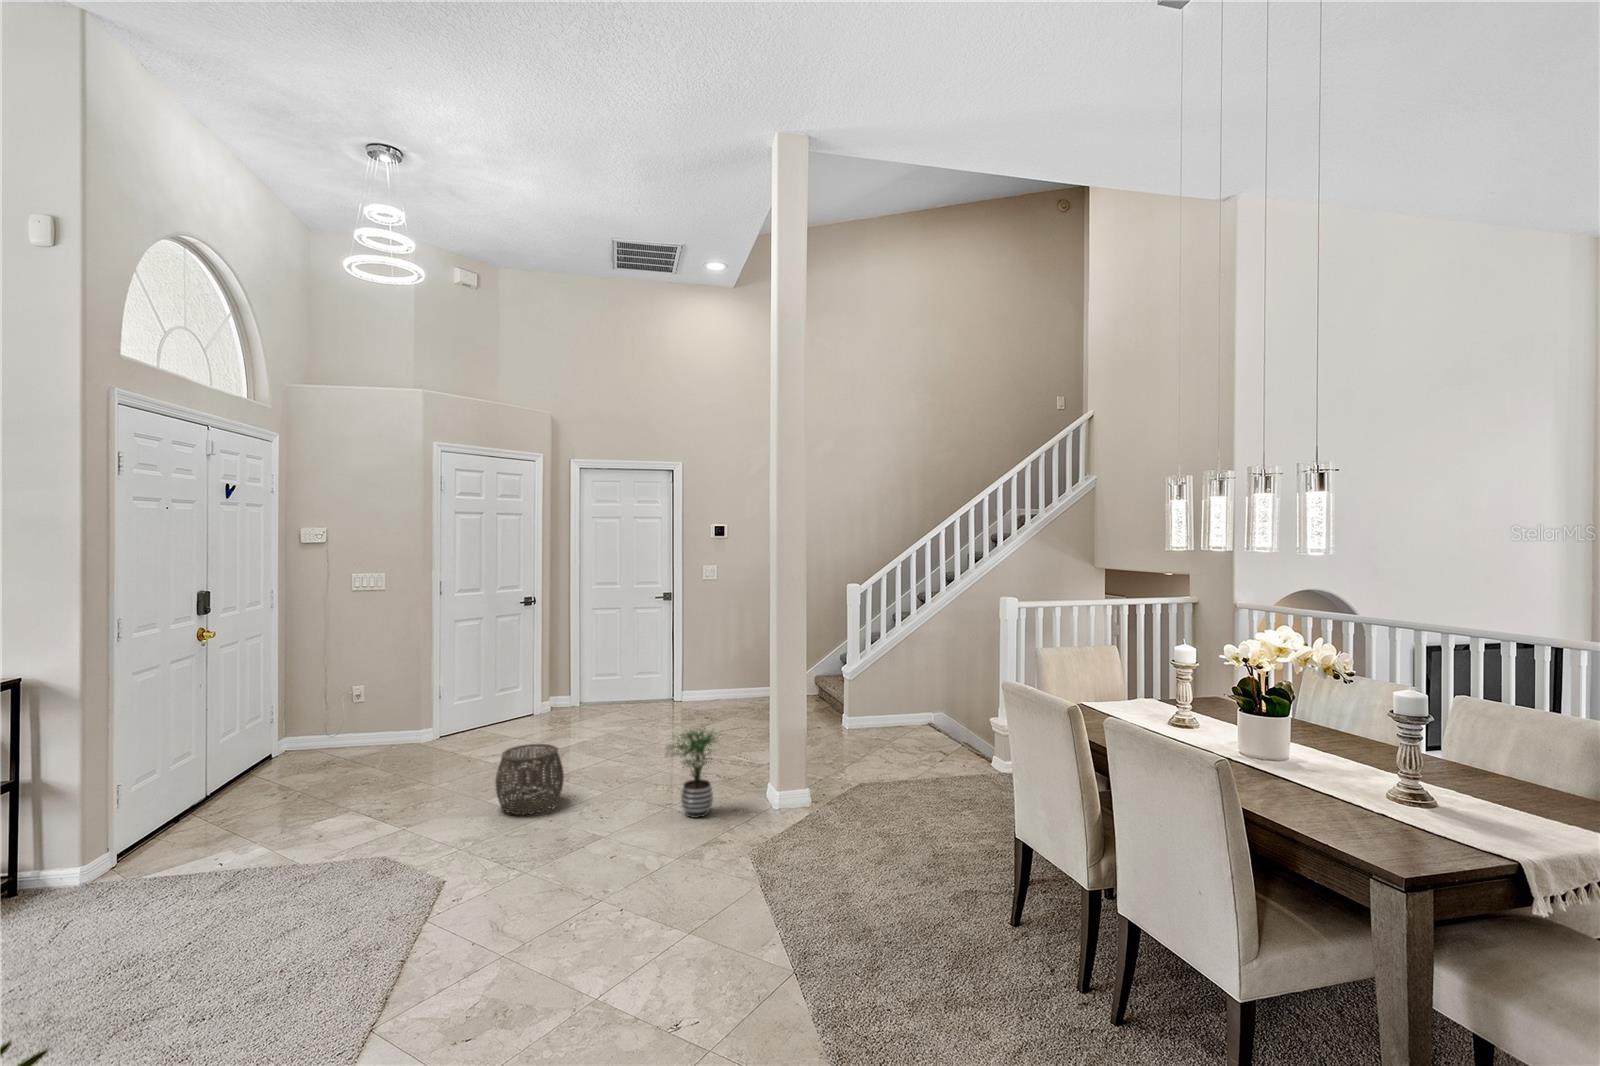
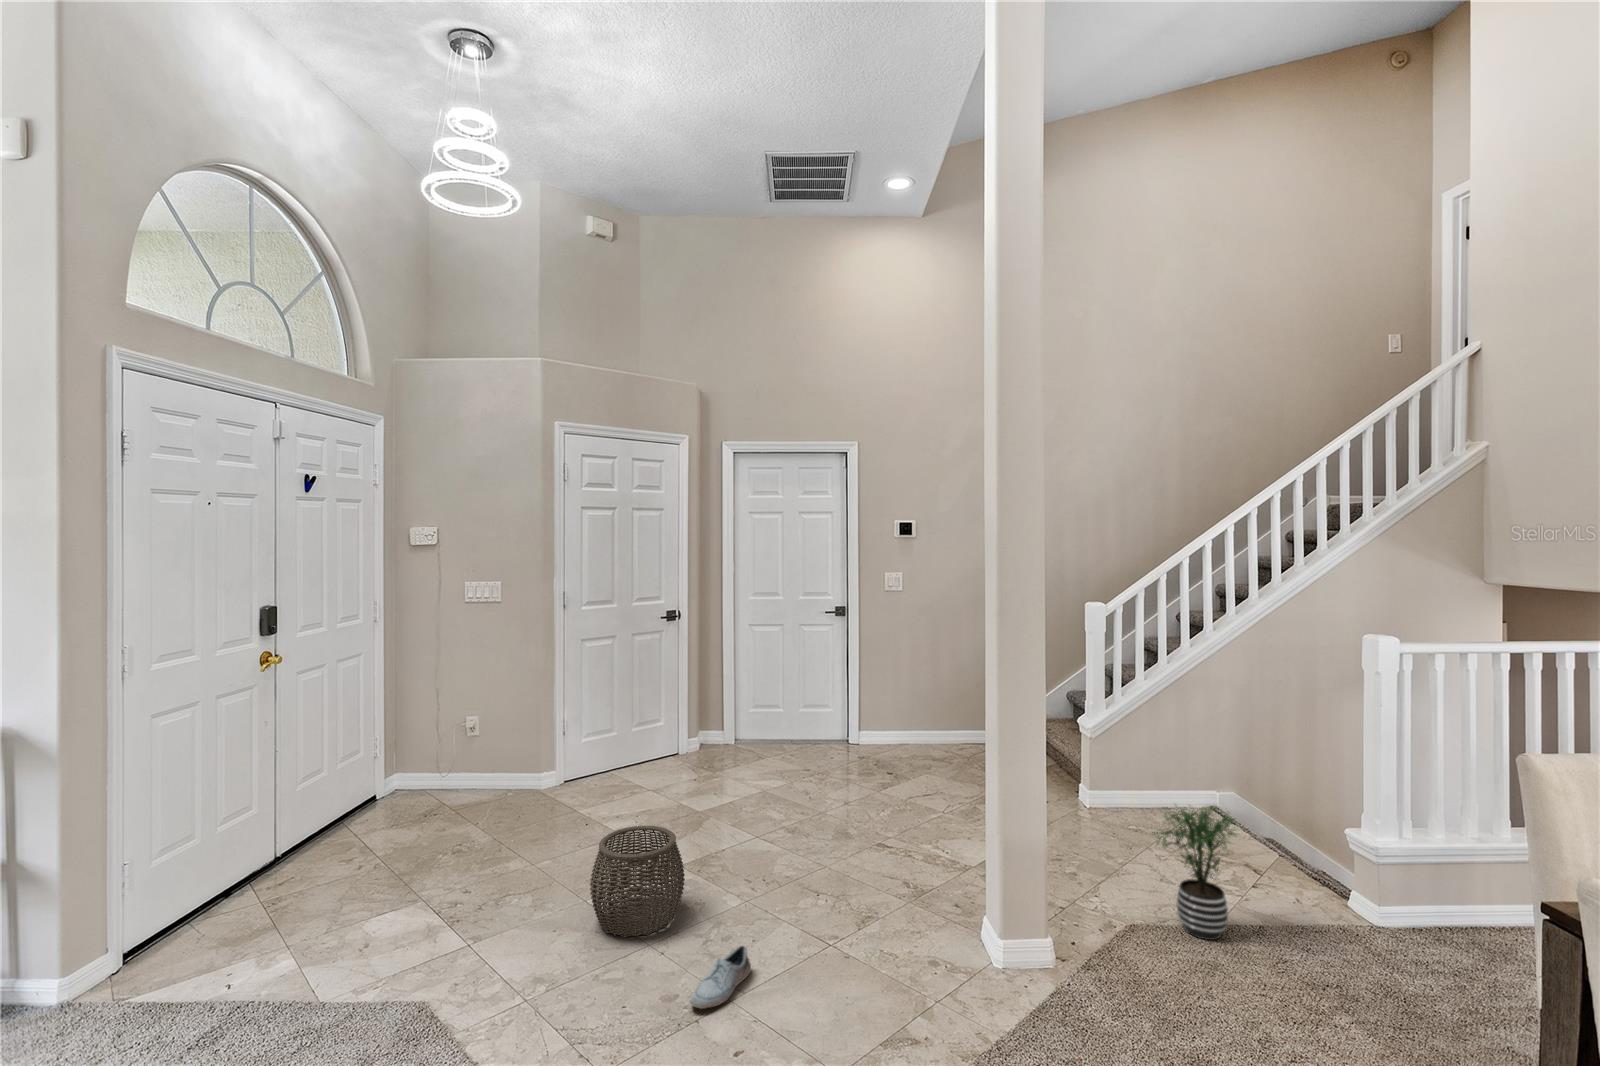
potted plant: present [665,728,721,818] -> present [1152,807,1237,940]
shoe: none [579,806,617,838] -> present [690,946,751,1009]

